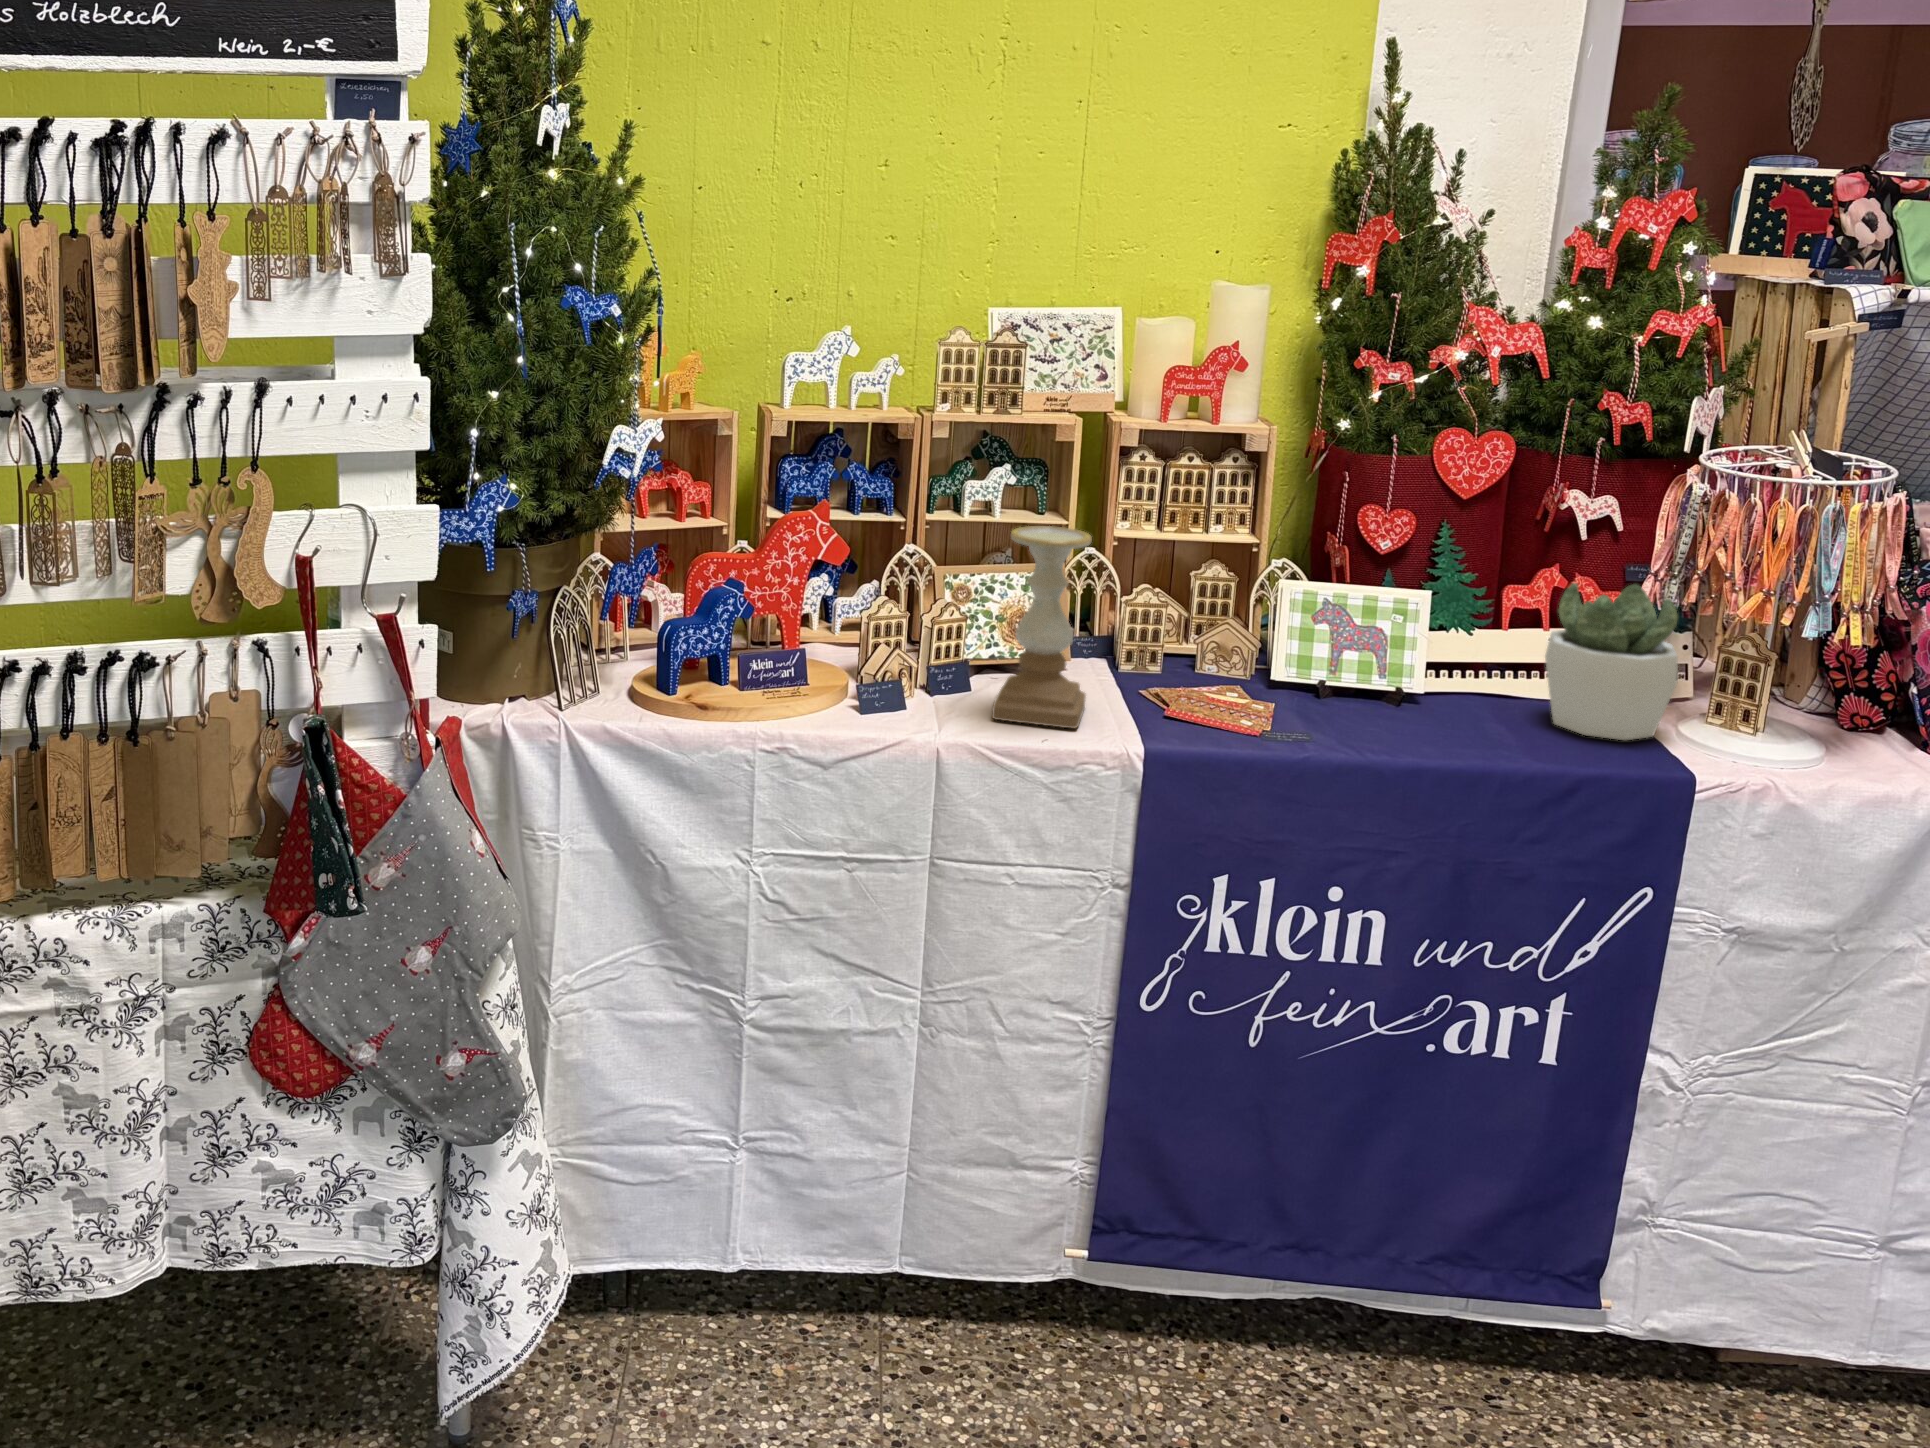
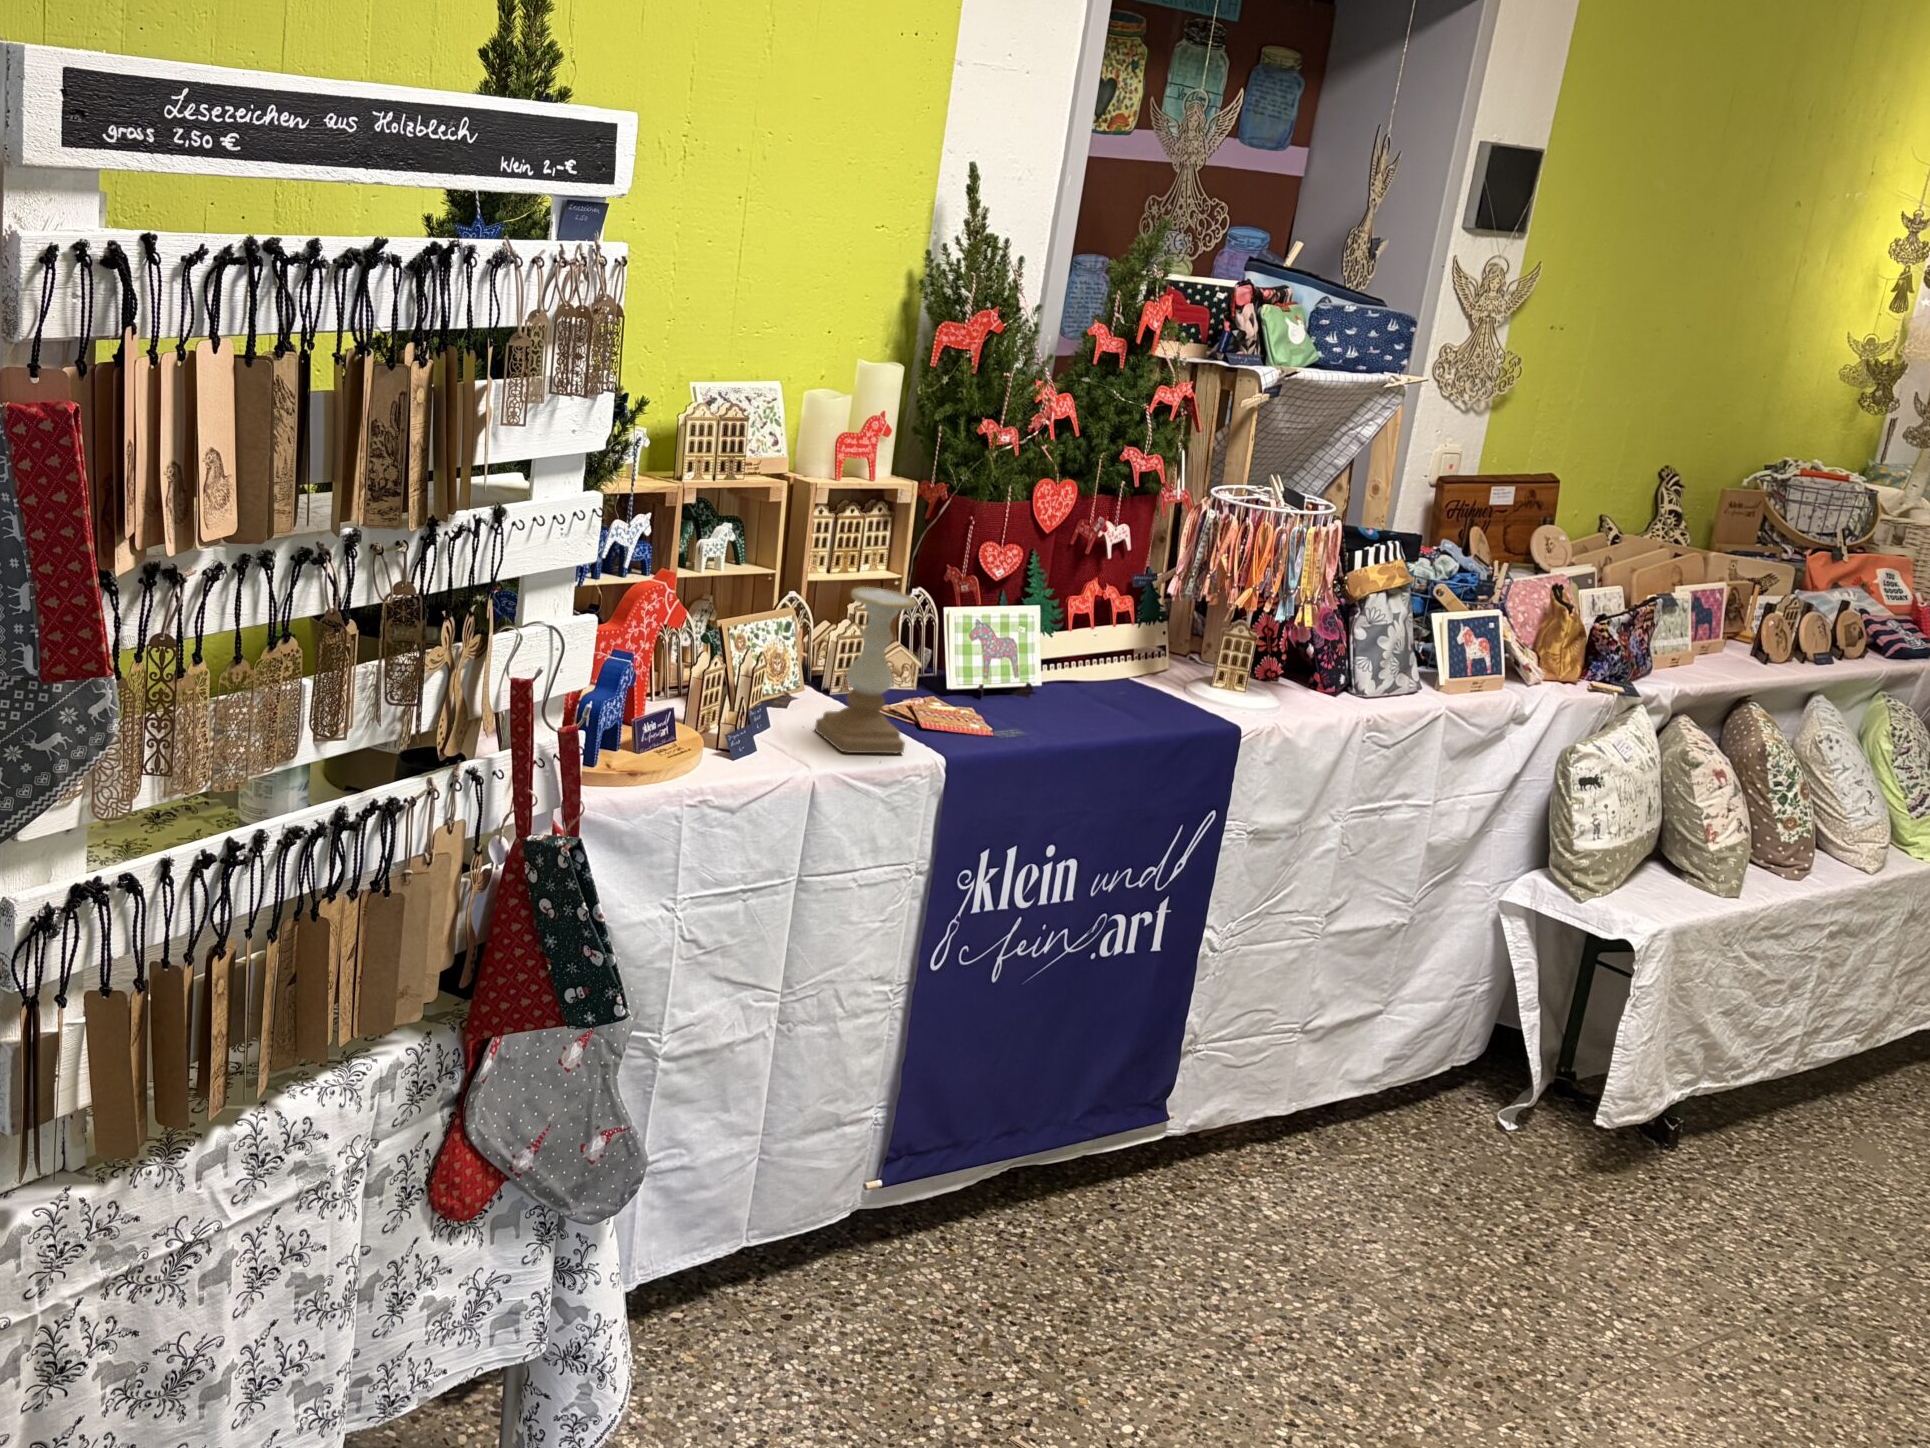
succulent plant: present [1545,583,1678,740] -> none [1111,604,1201,716]

